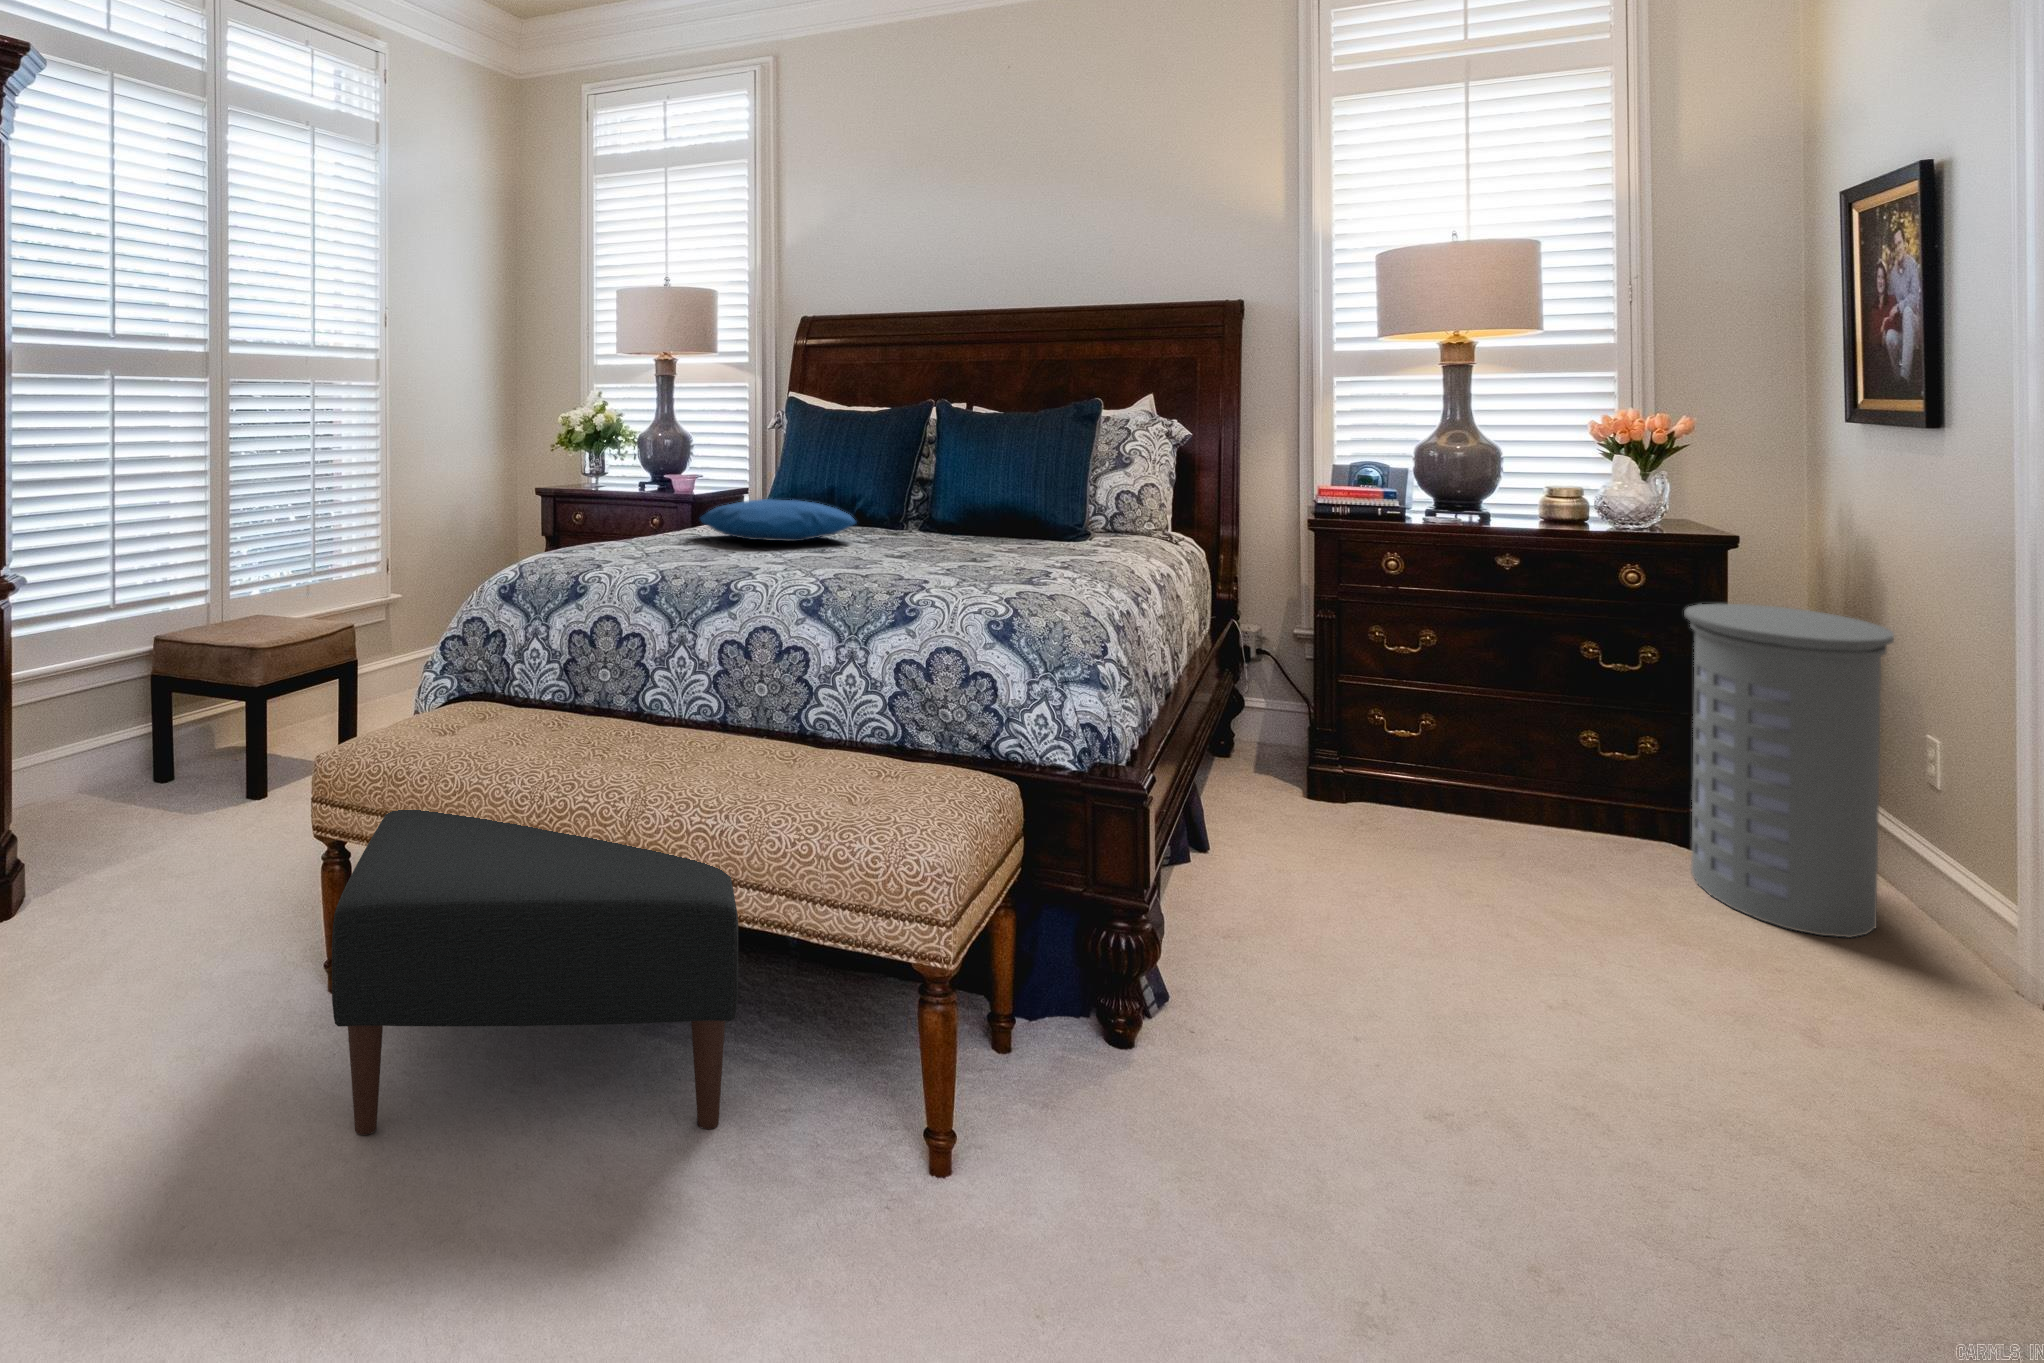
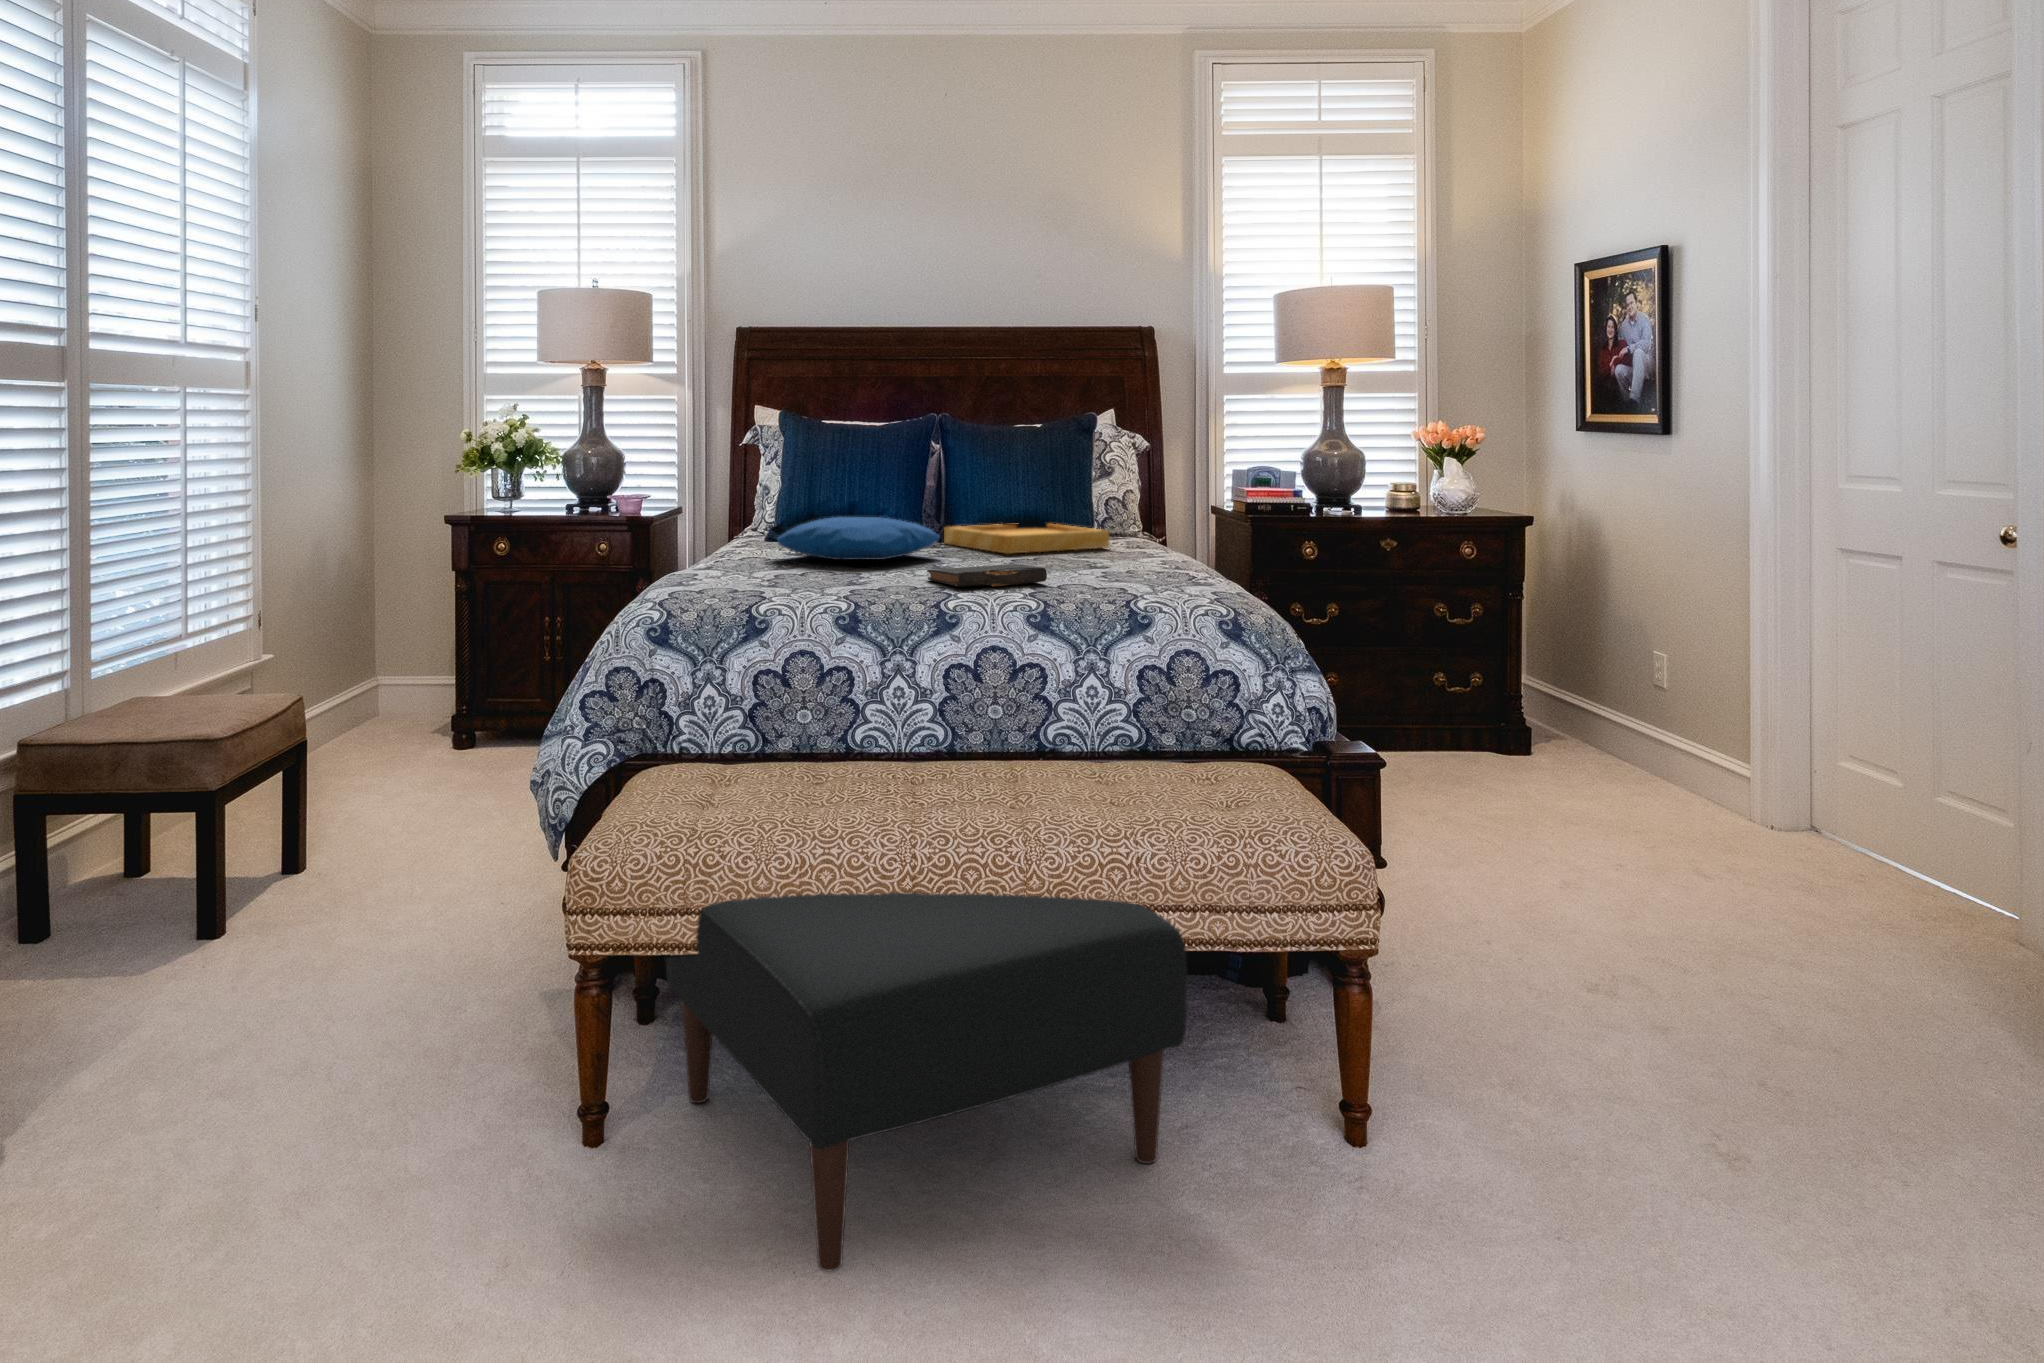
tray: none [903,514,1055,543] -> present [944,524,1109,554]
book: none [777,551,876,571] -> present [927,564,1047,587]
laundry hamper: present [1684,604,1894,938] -> none [1558,570,1713,818]

